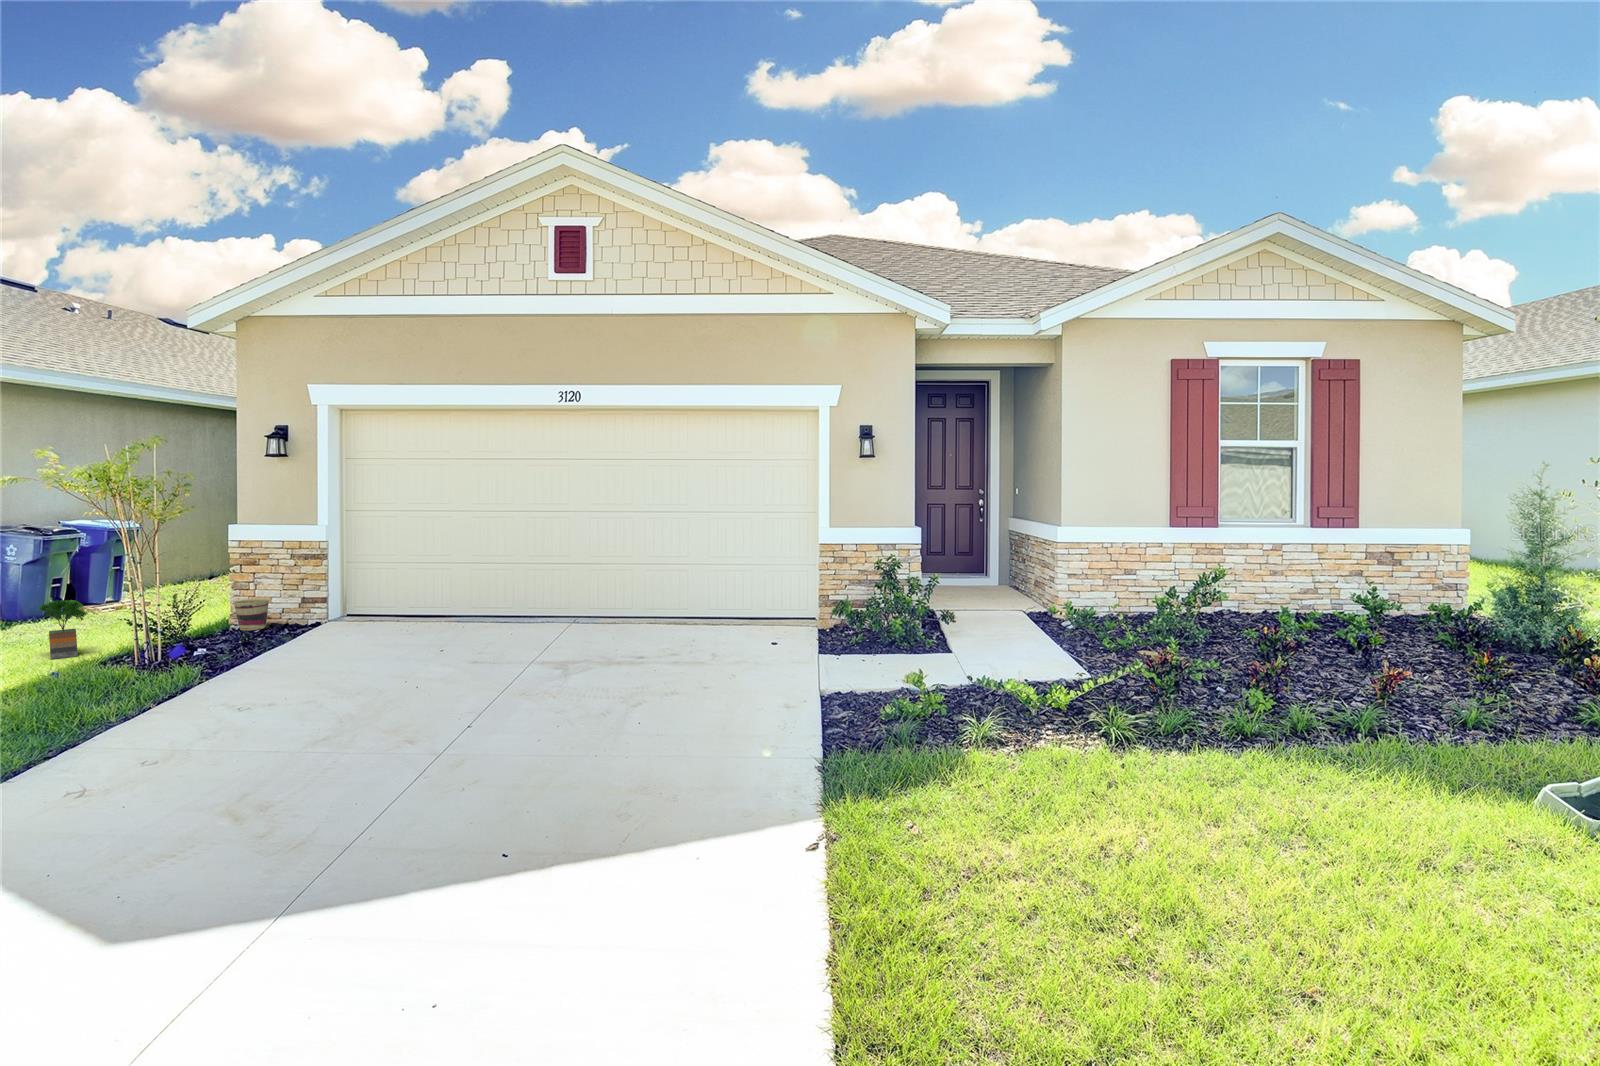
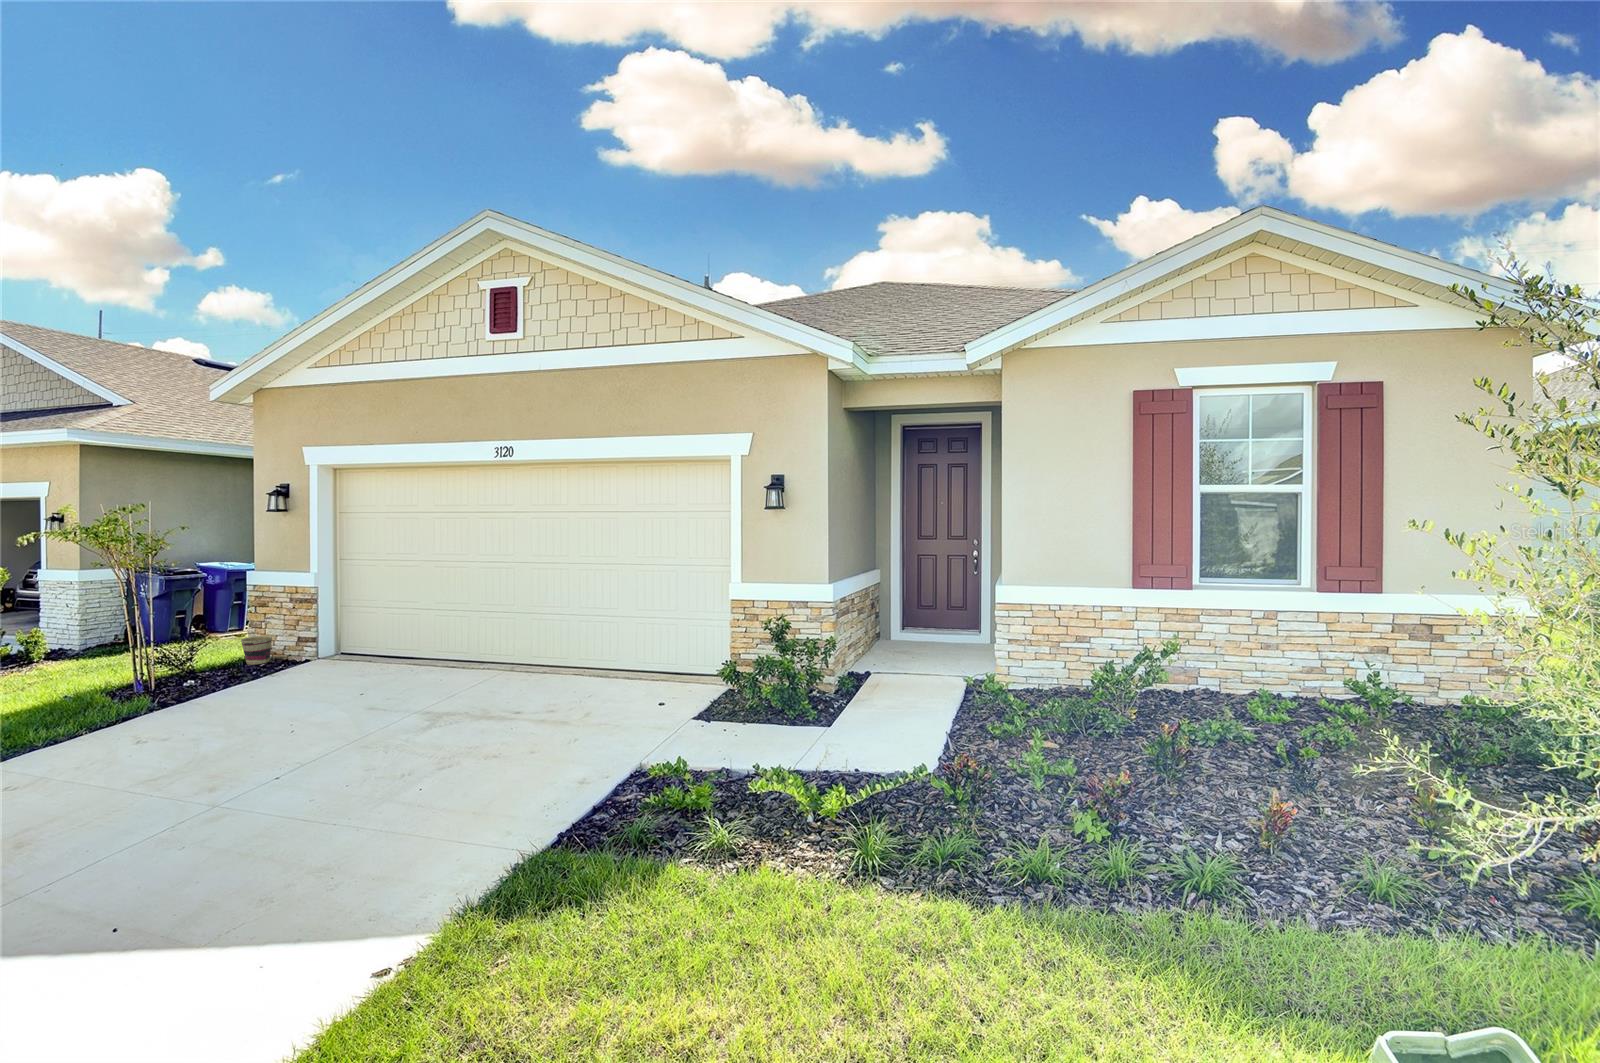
potted tree: present [39,600,86,659] -> none [70,638,111,688]

